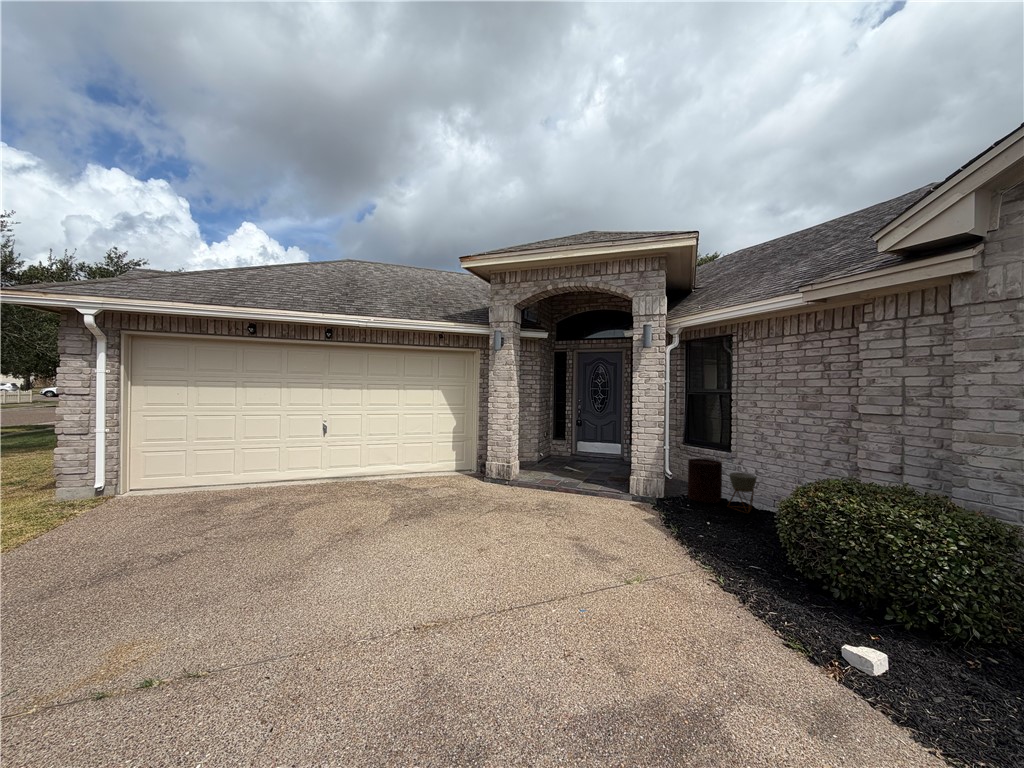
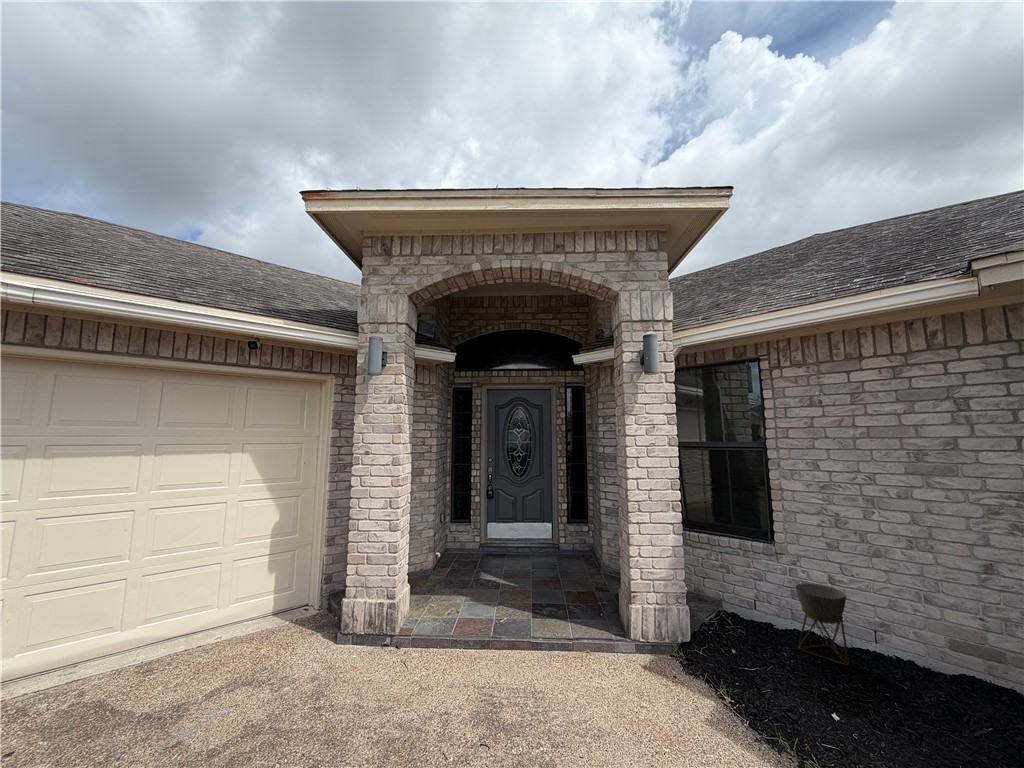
trash can: present [688,458,722,503] -> none [711,556,773,643]

